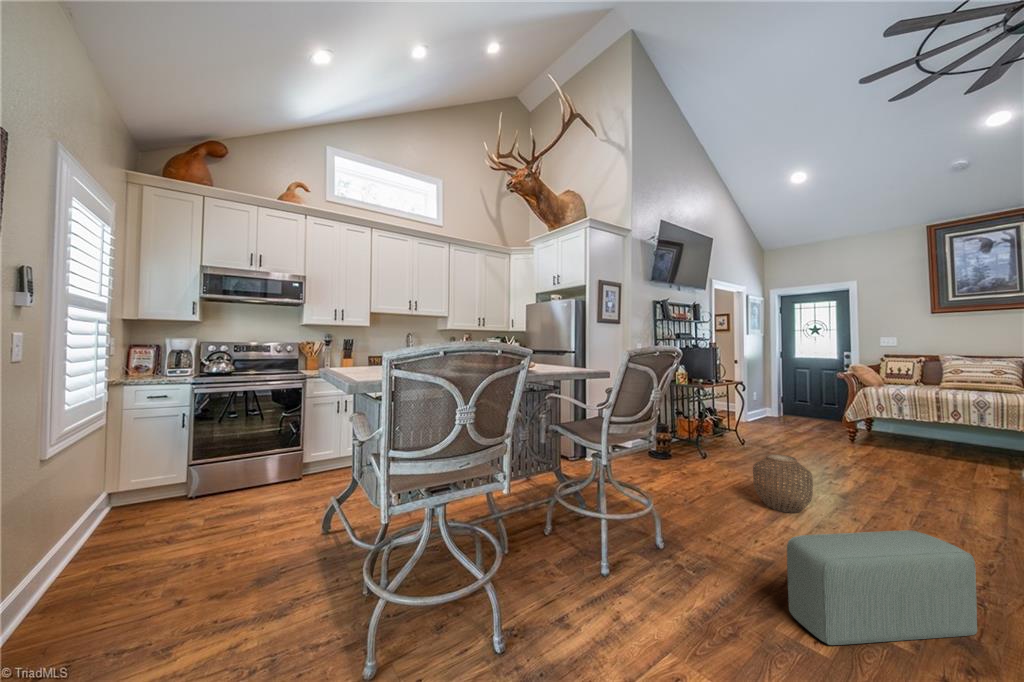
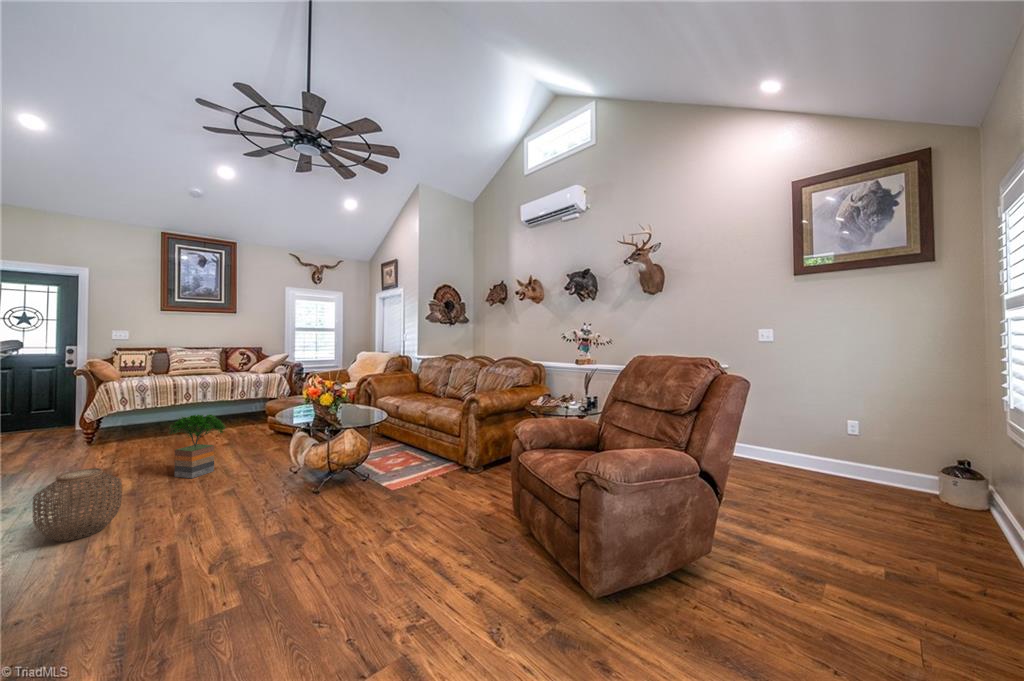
potted tree: none [885,432,963,511] -> present [169,415,225,478]
pouf: present [787,530,977,645] -> none [187,477,288,603]

